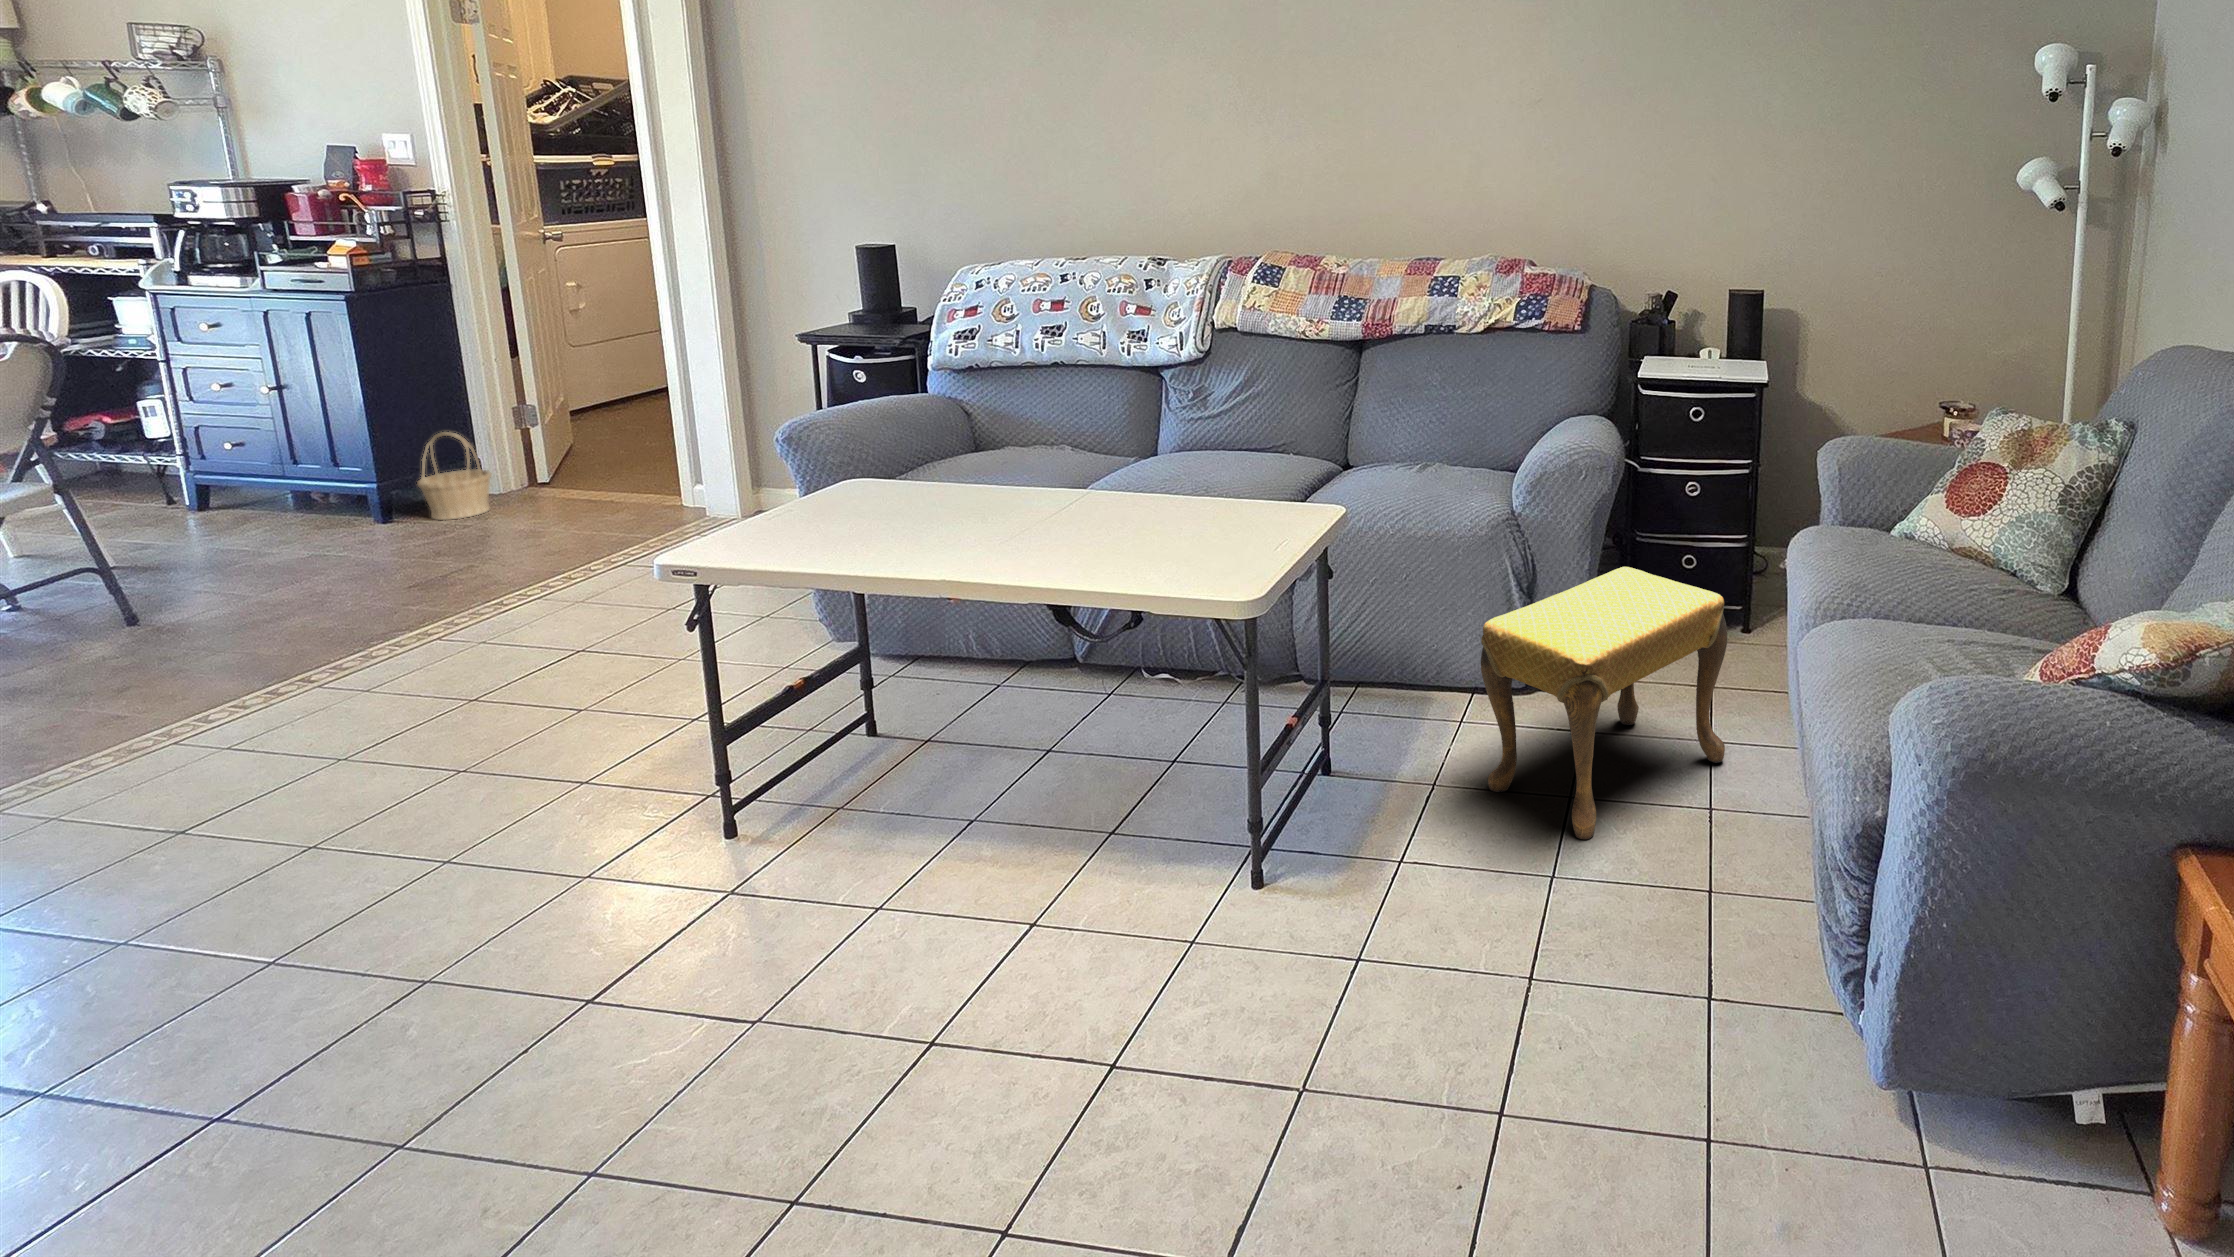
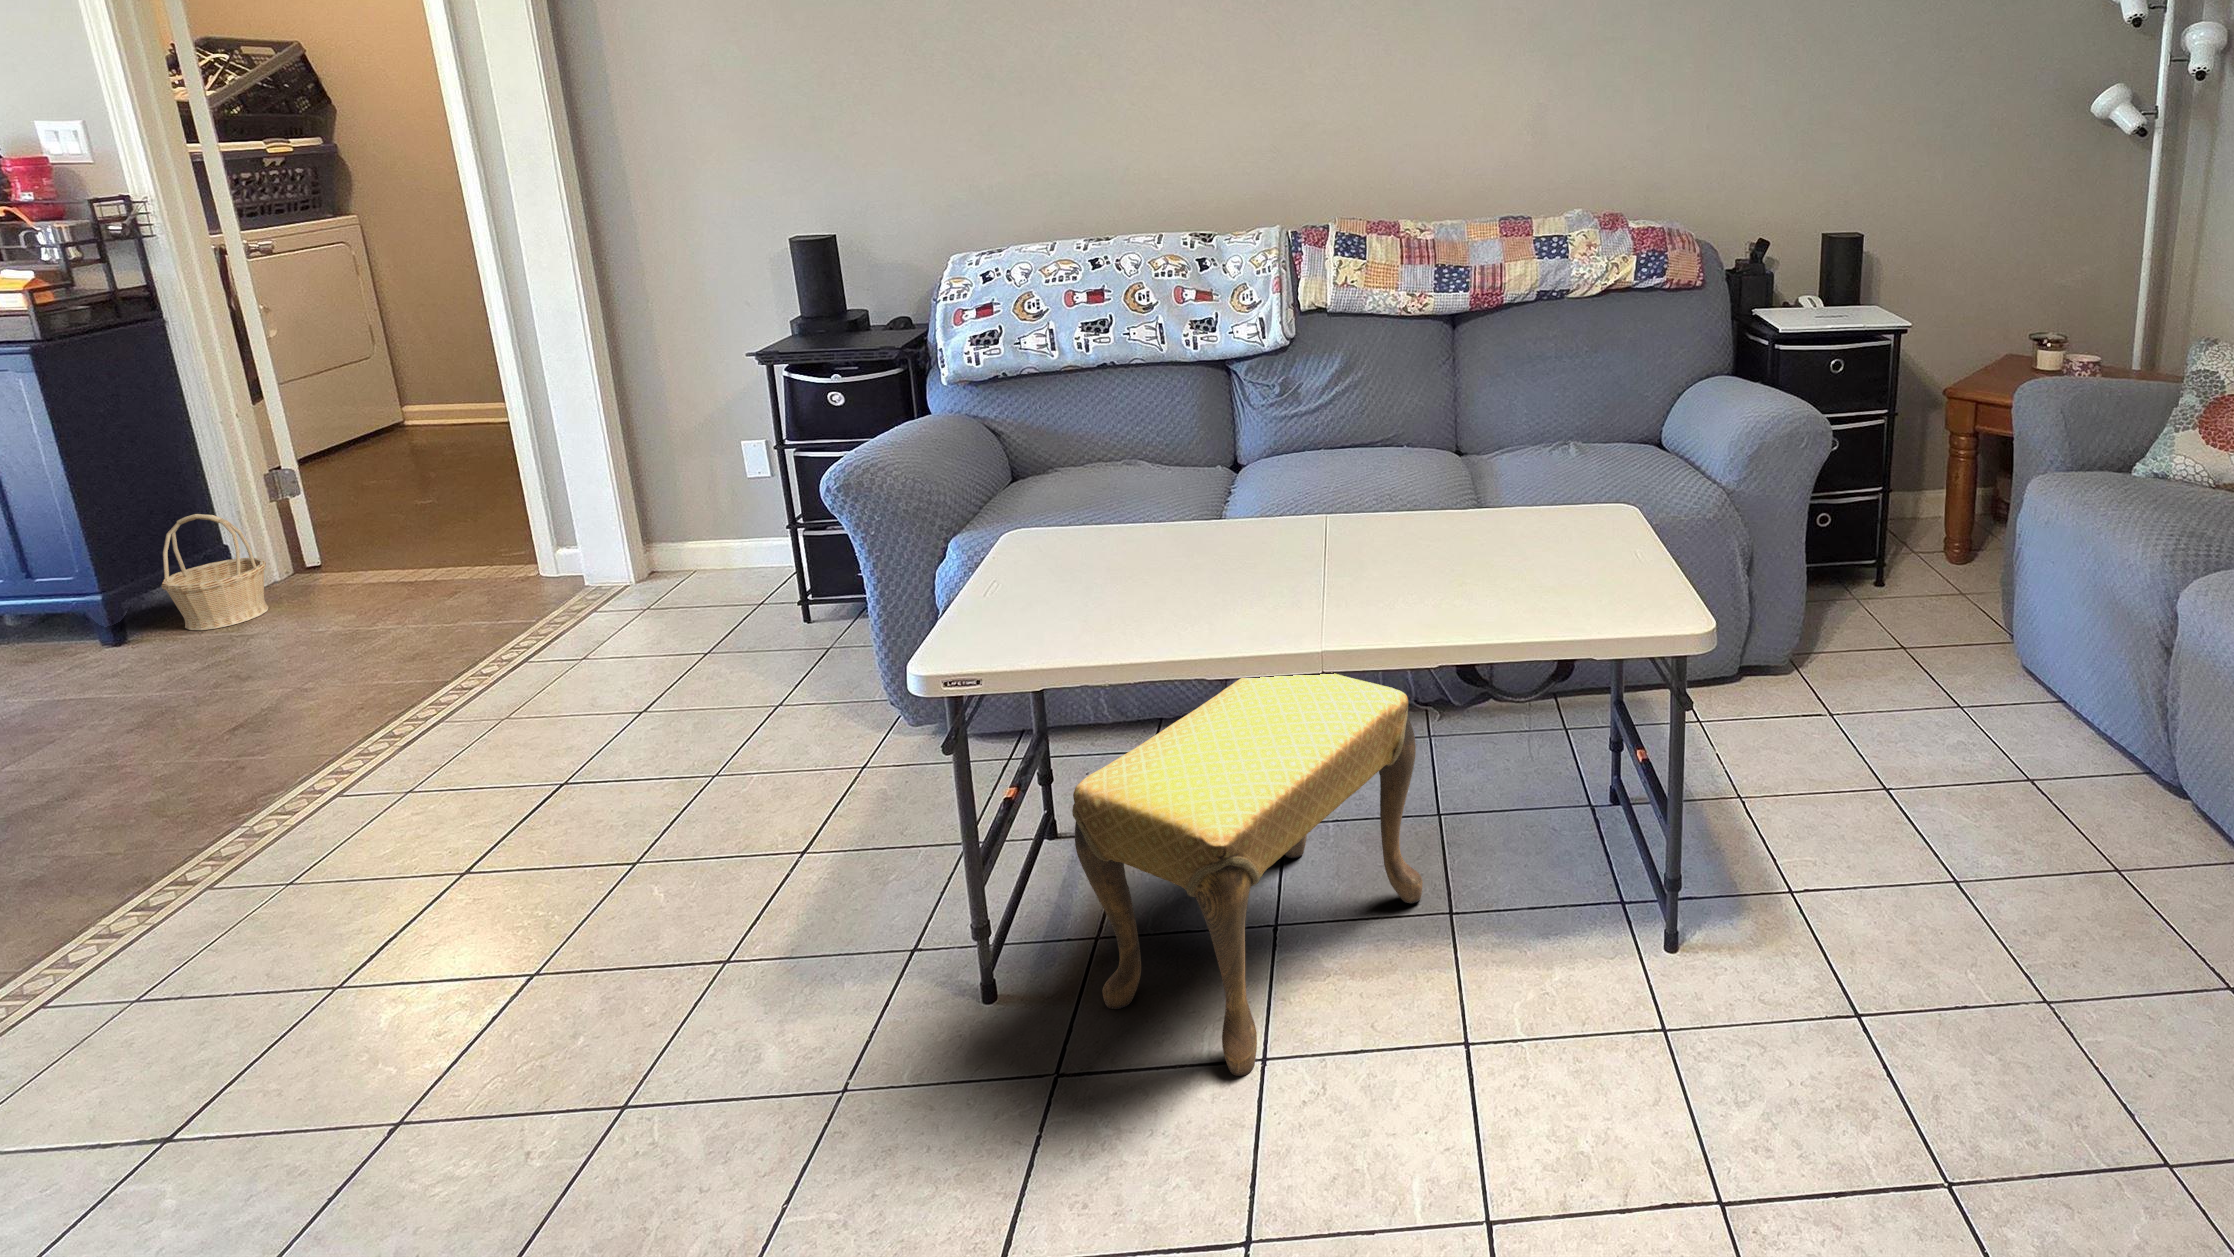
footstool: present [1481,567,1727,839] -> present [1072,673,1423,1076]

